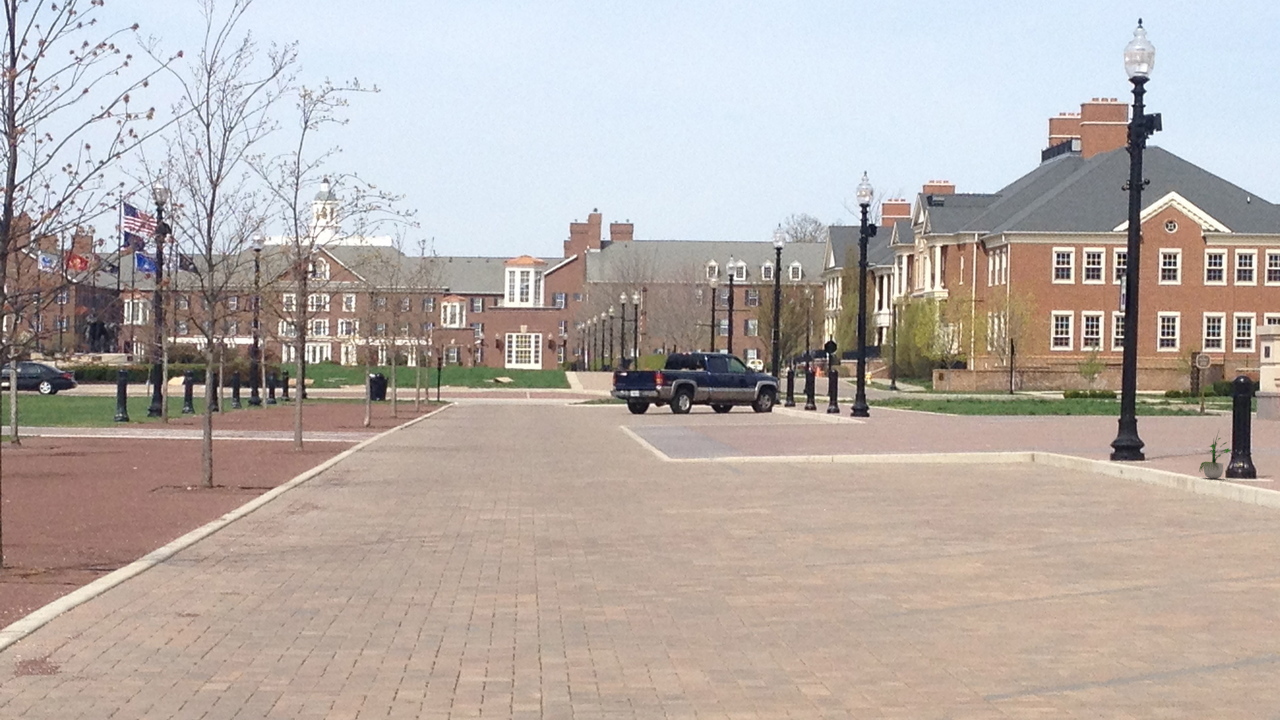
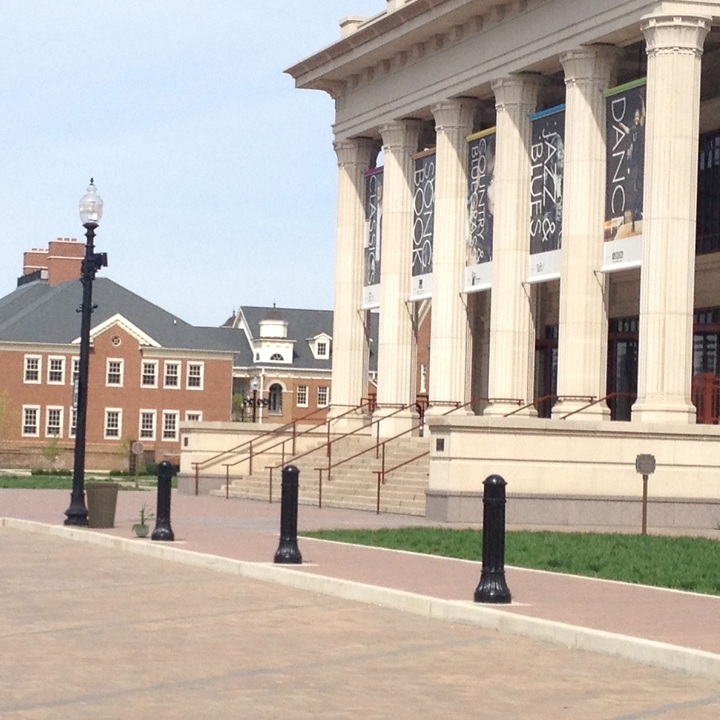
trash can: none [1137,407,1181,465] -> present [86,482,119,528]

